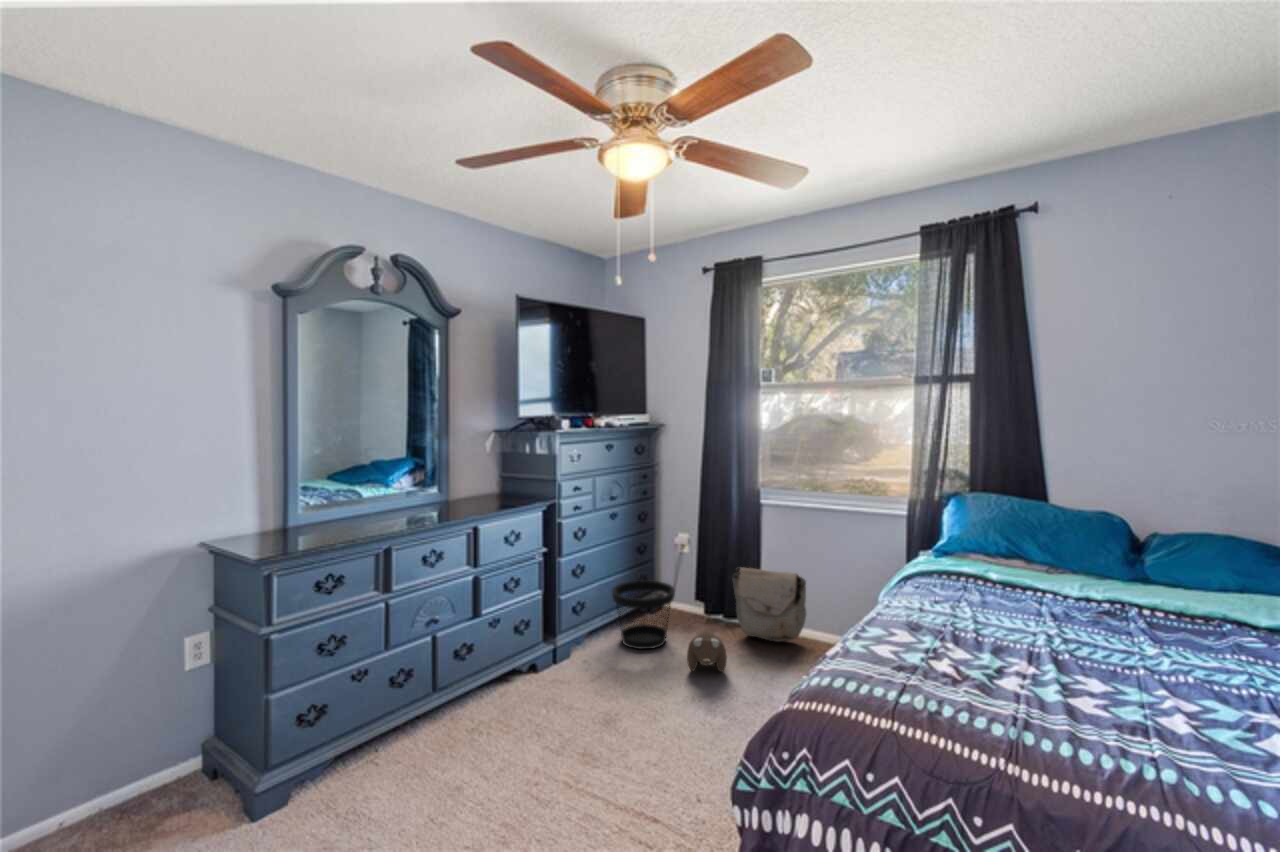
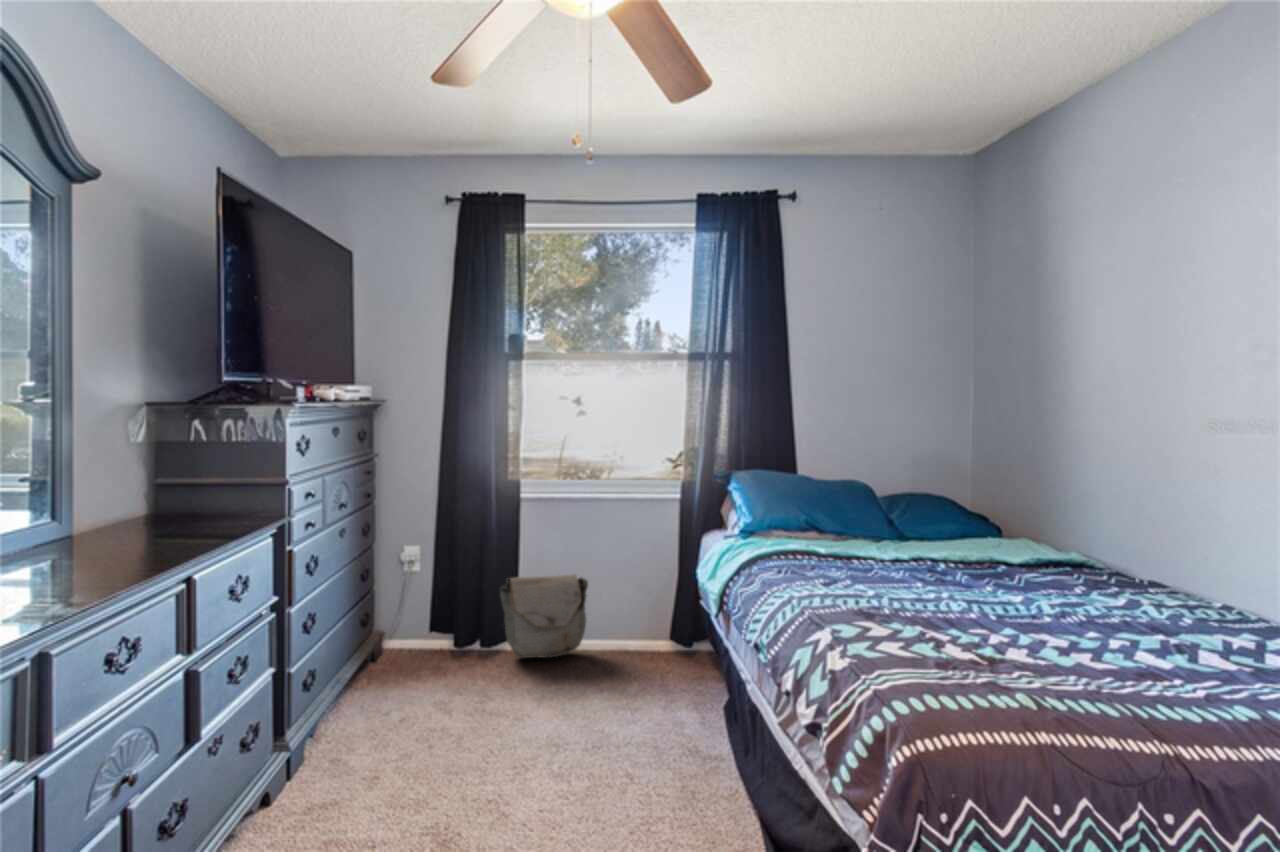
wastebasket: present [612,580,675,649] -> none [348,615,444,716]
plush toy: present [687,631,727,672] -> none [484,664,538,720]

